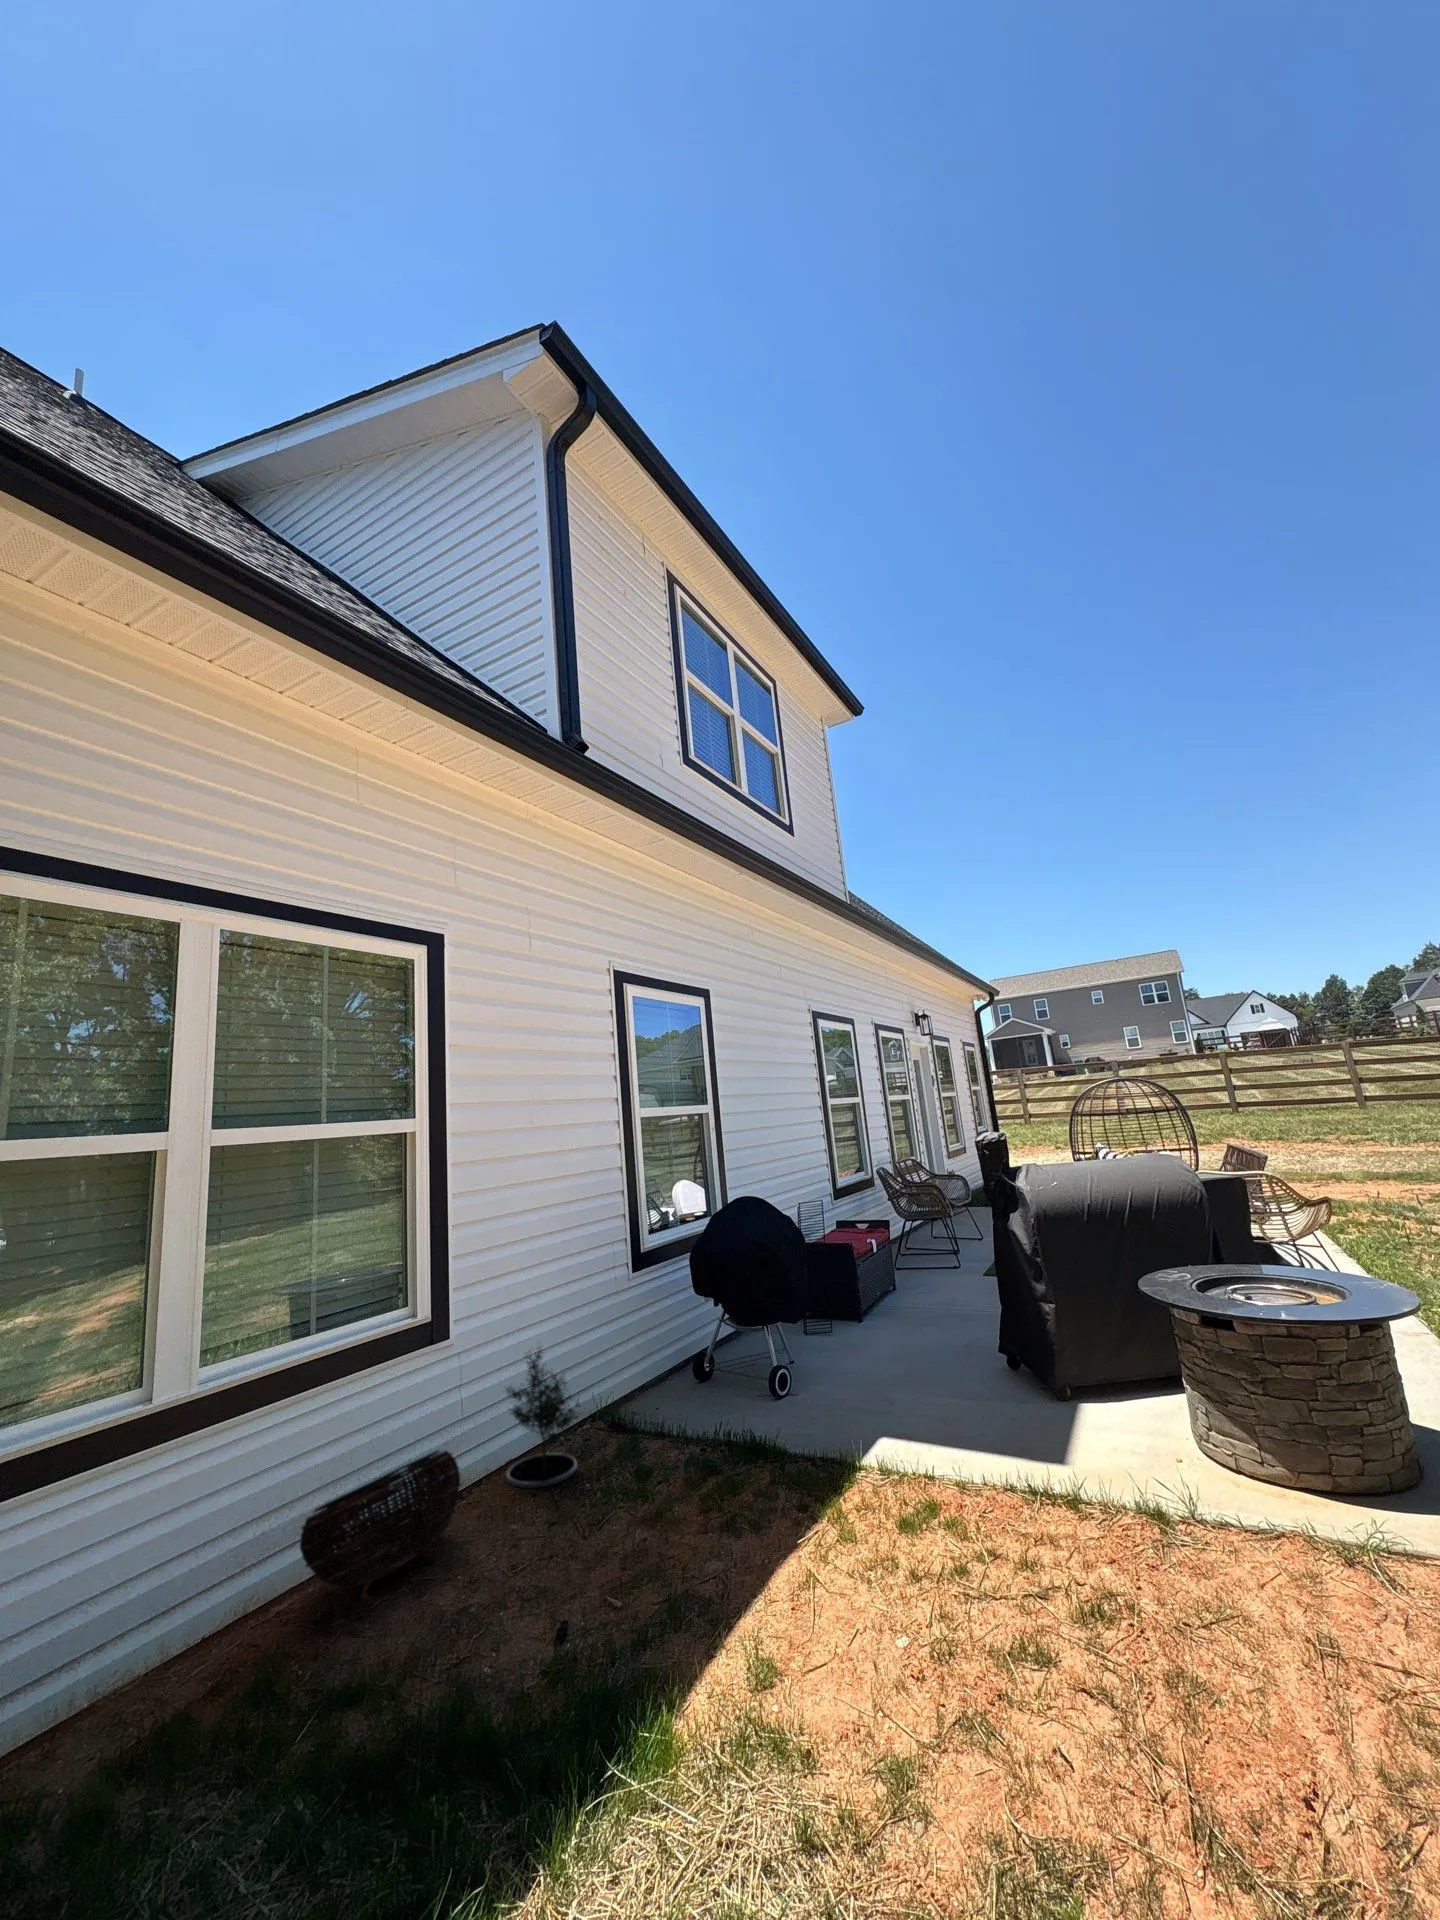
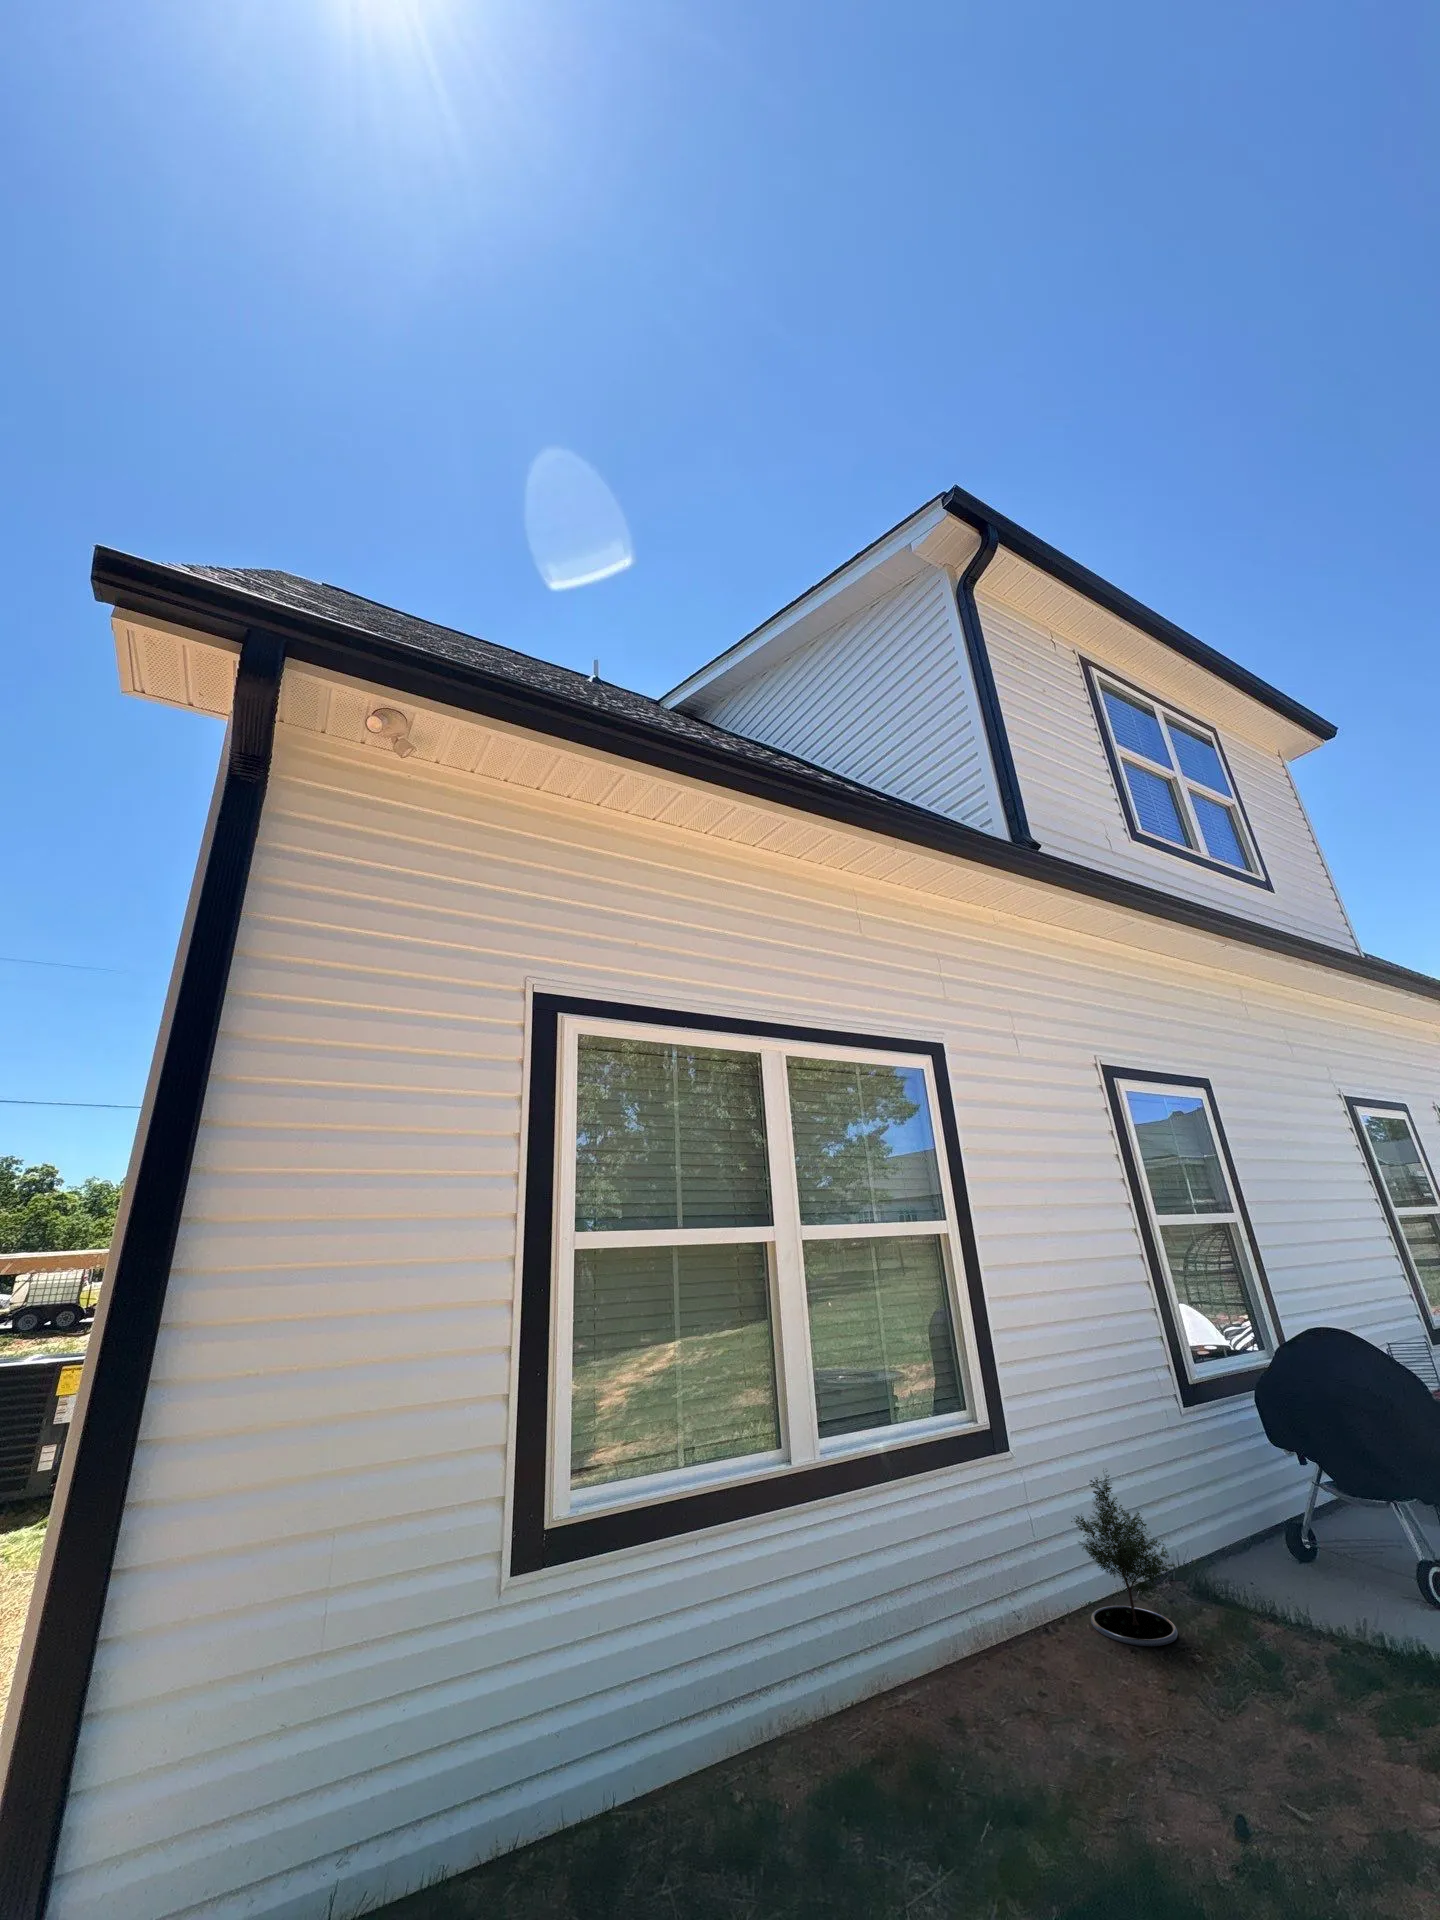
basket: present [300,1450,461,1589] -> none [914,1572,1058,1704]

